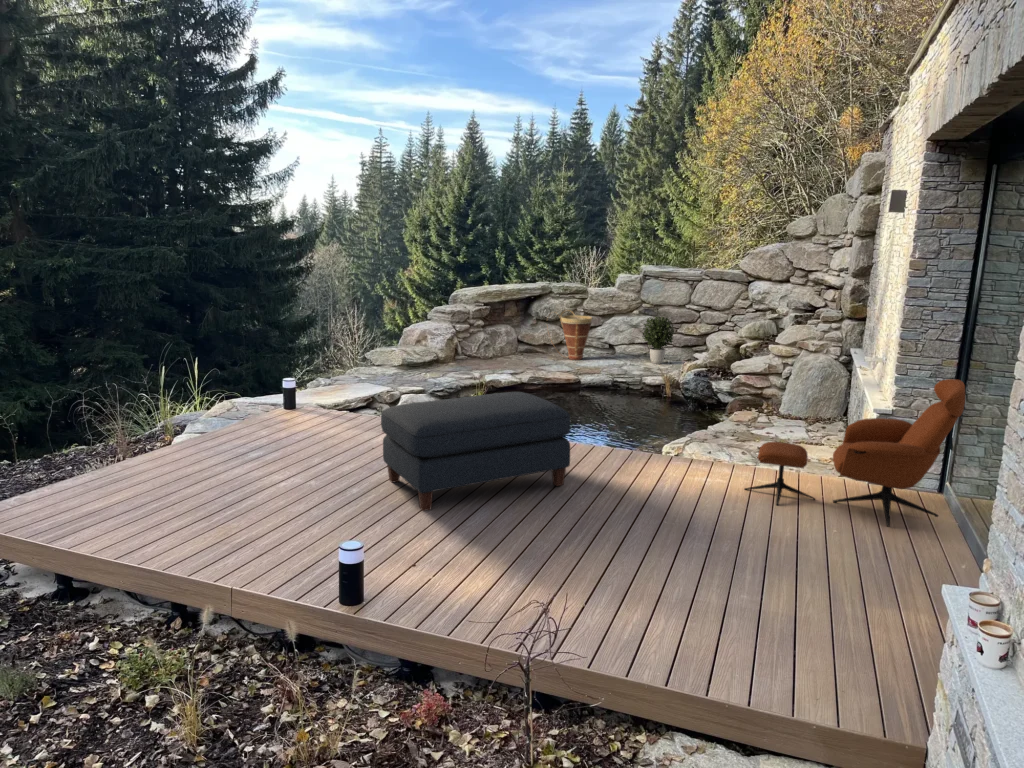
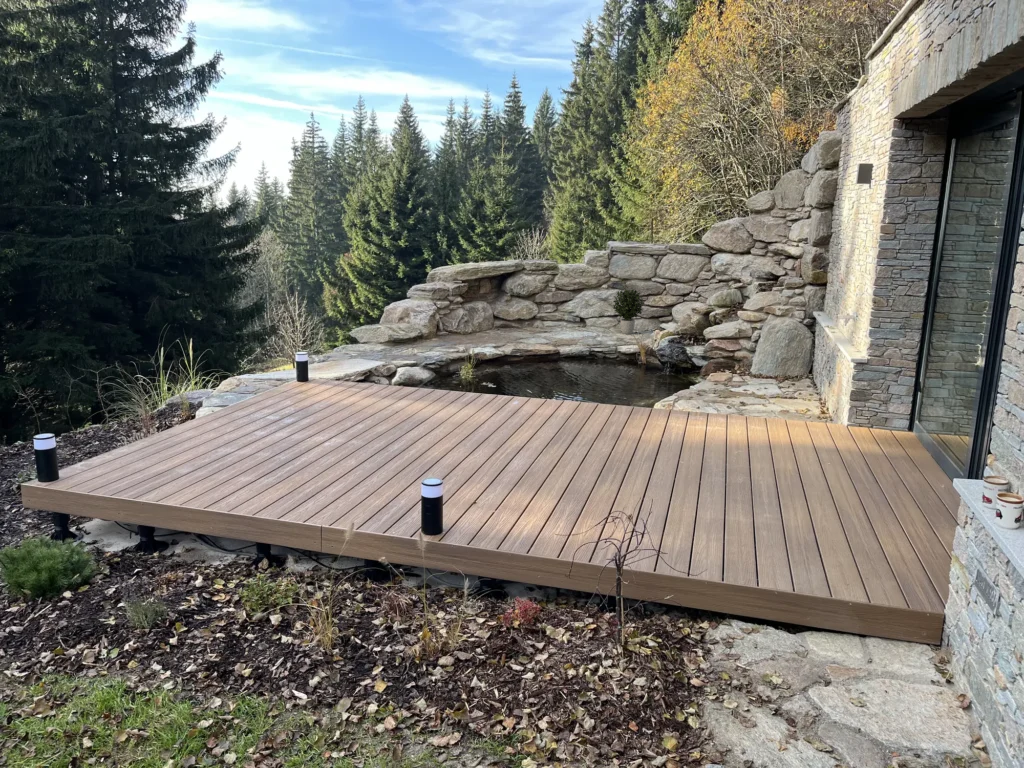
basket: present [549,311,592,360] -> none [522,286,565,333]
lounge chair: present [745,379,965,526] -> none [745,329,940,460]
ottoman: present [381,392,570,511] -> none [415,357,592,469]

